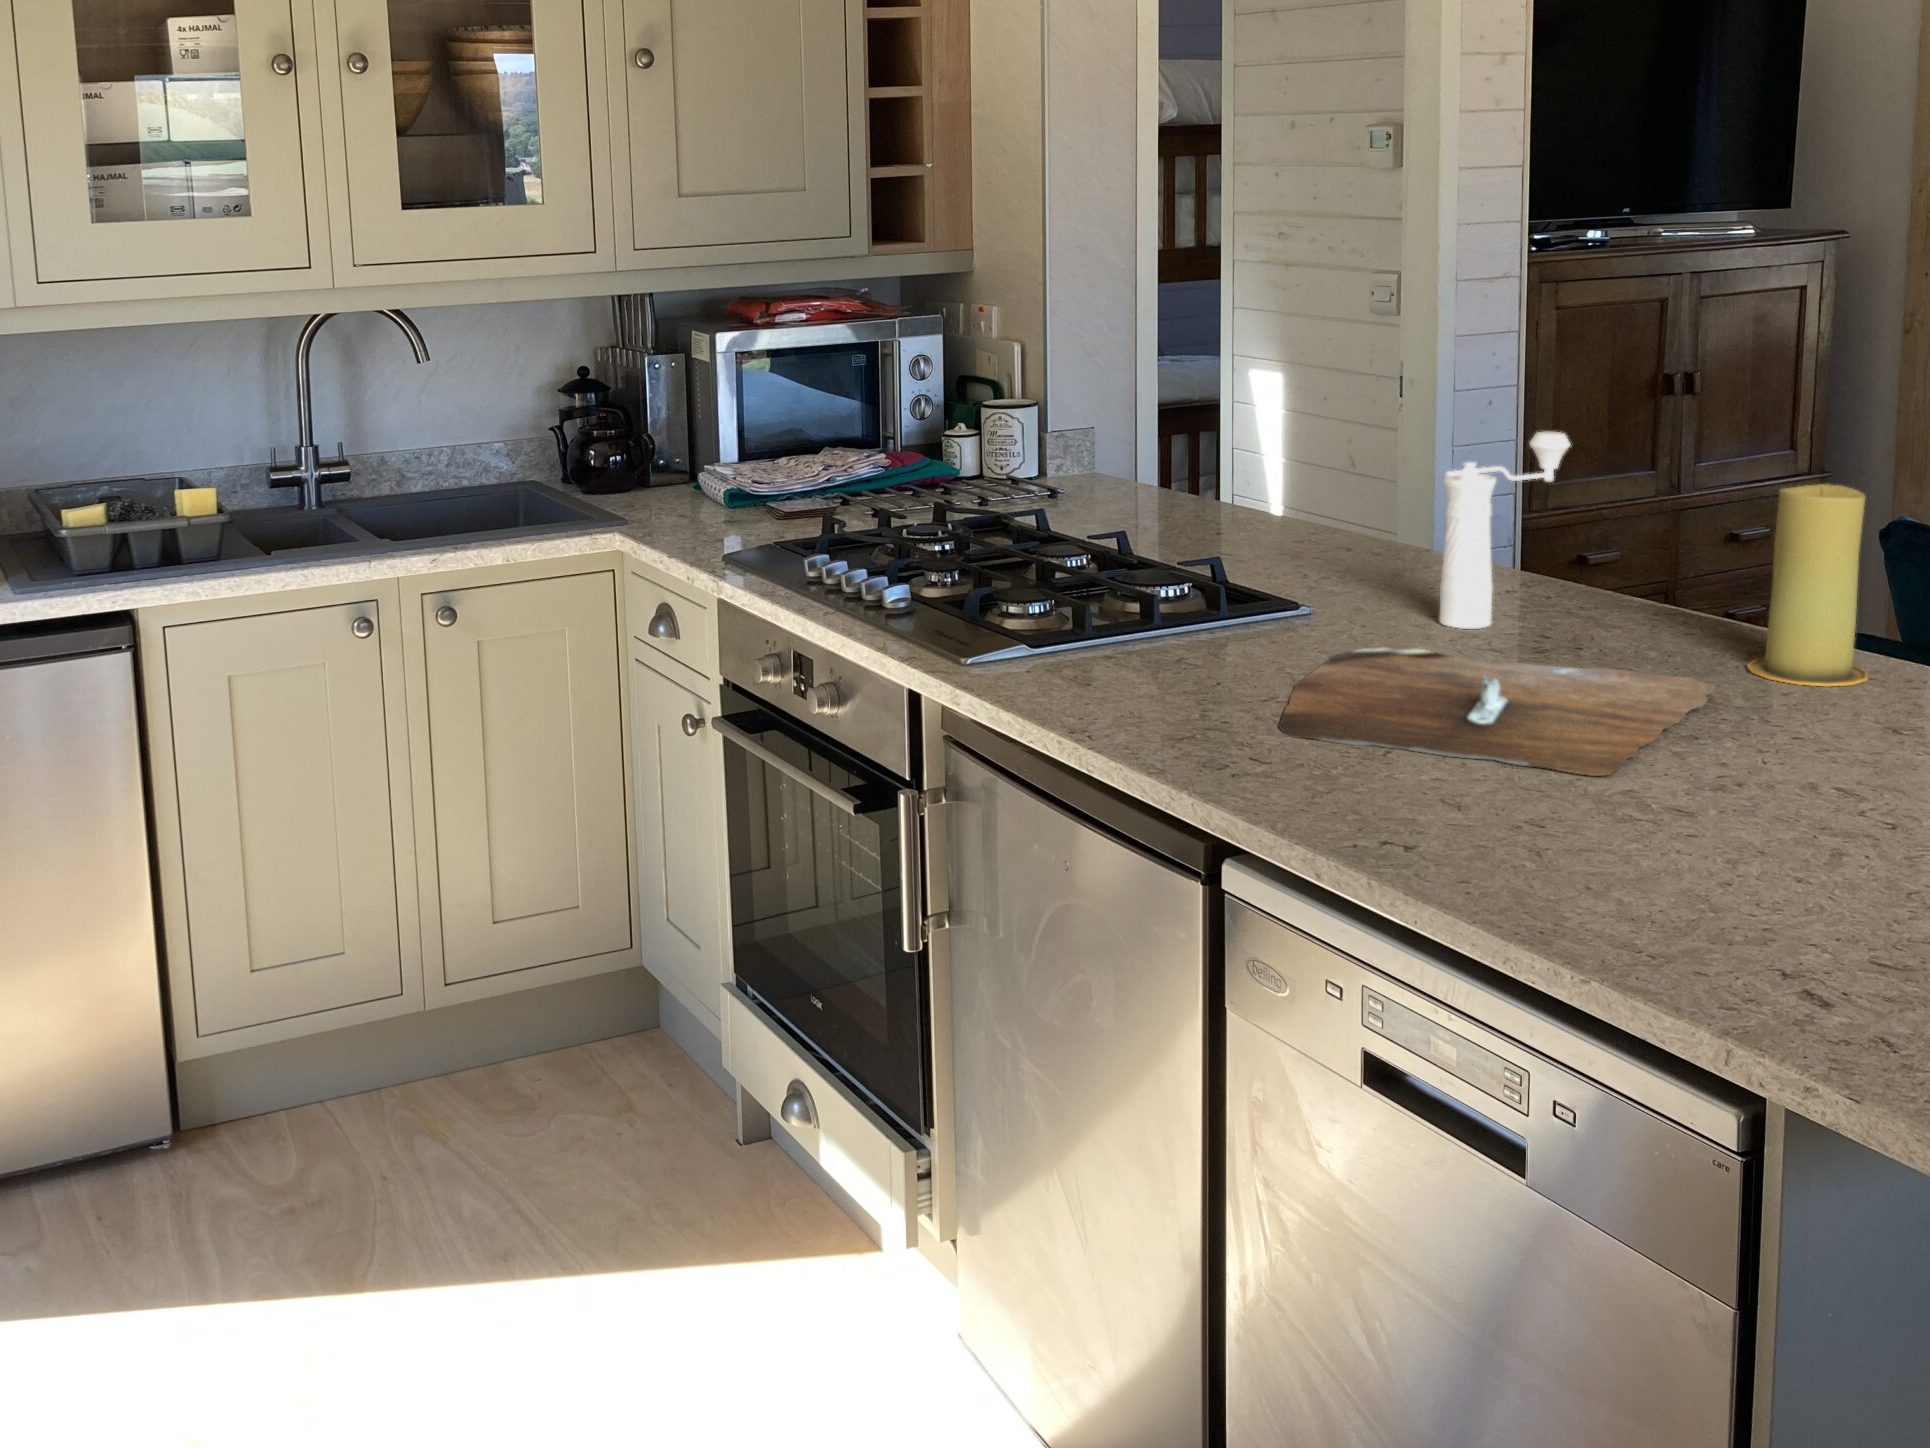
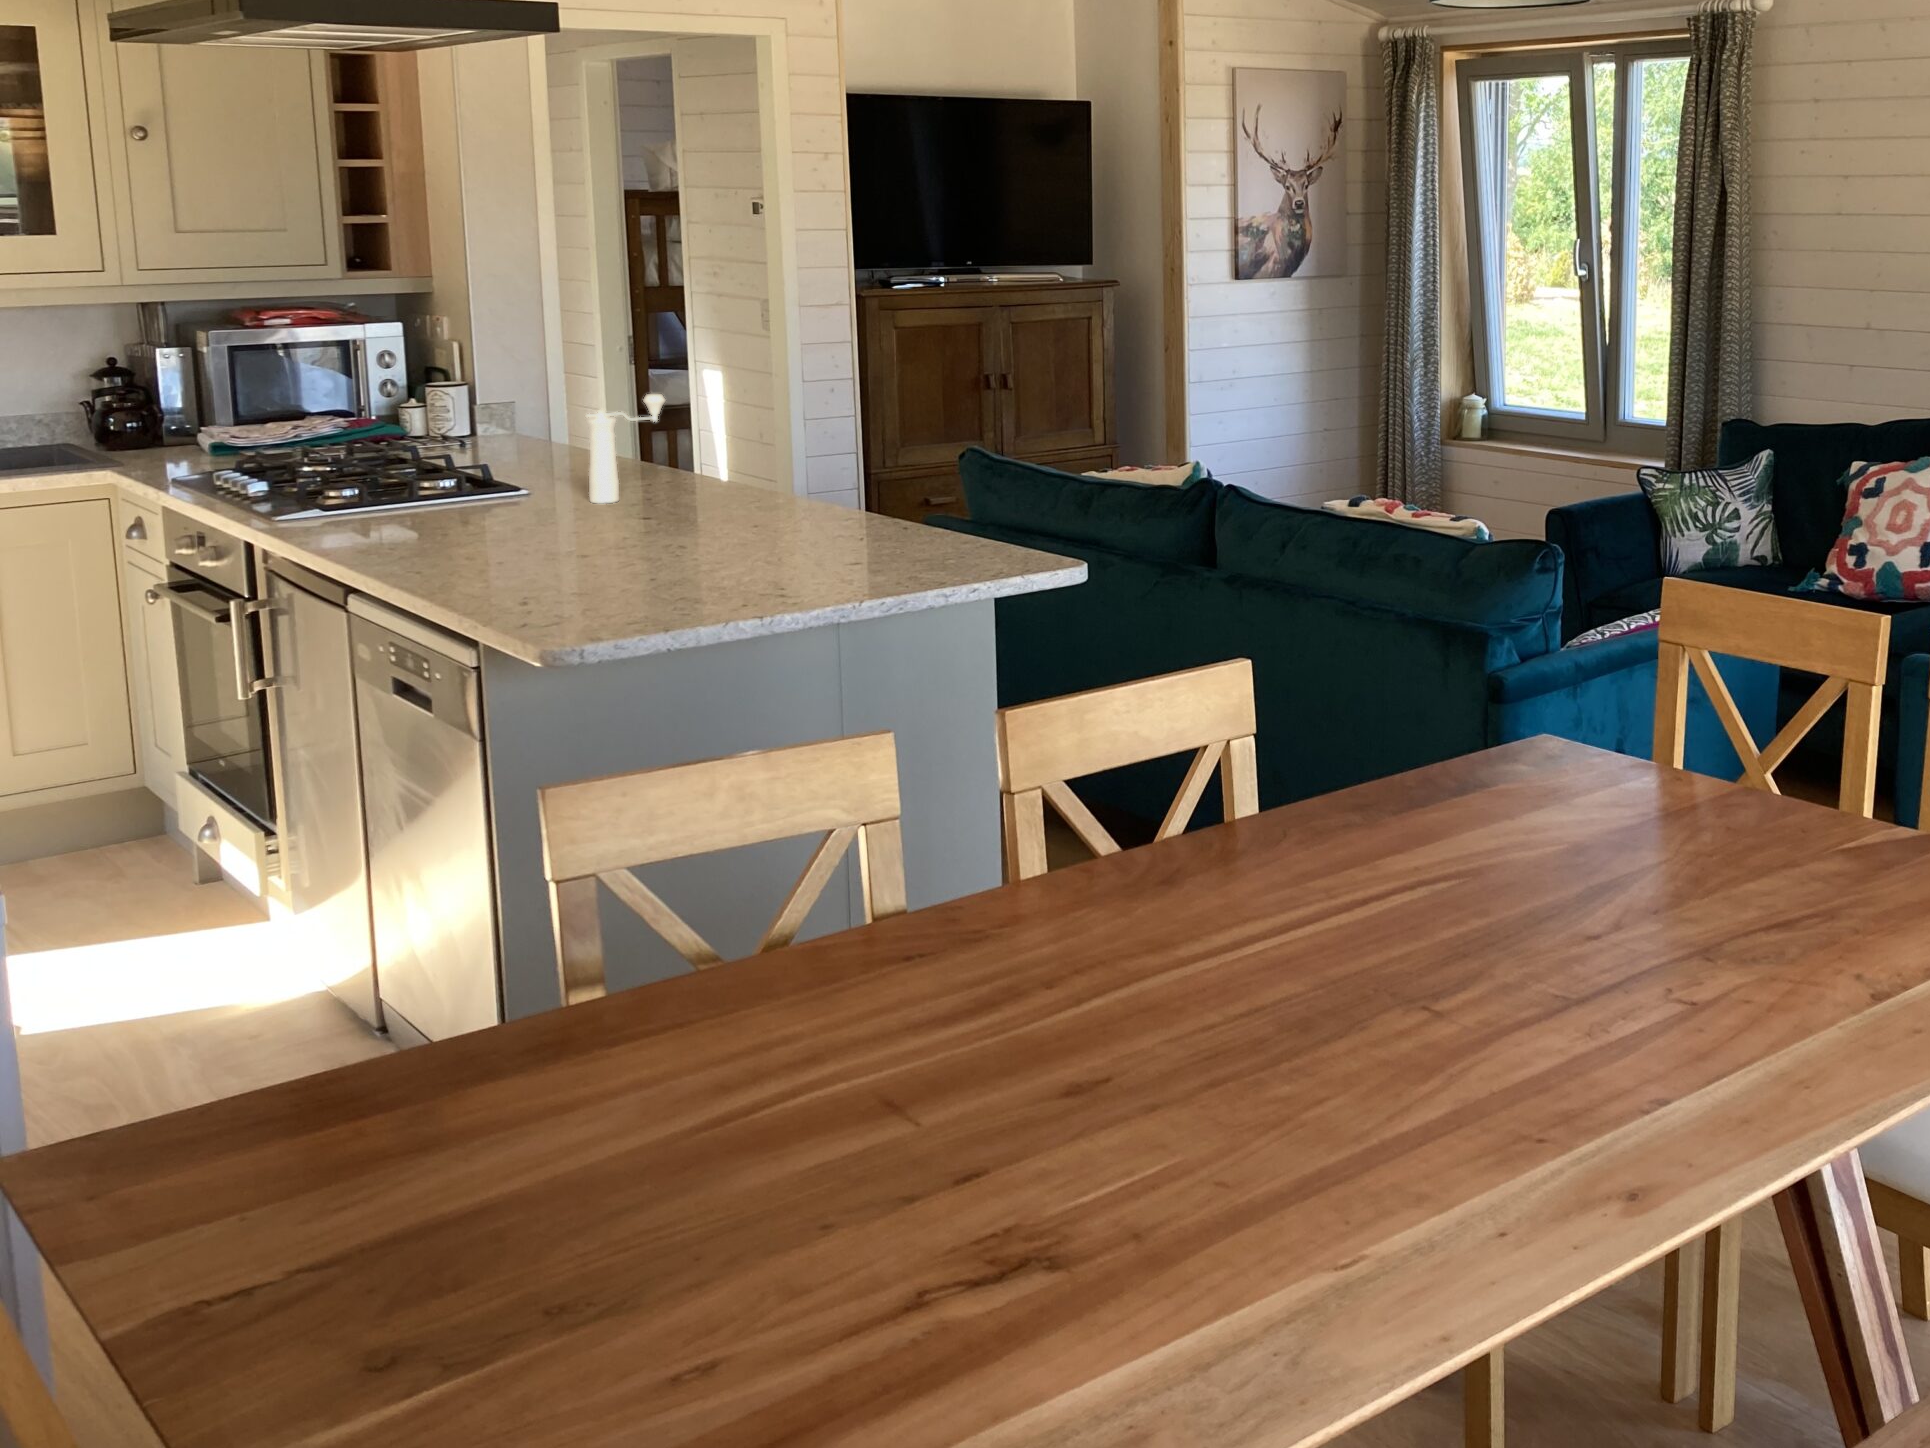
candle: present [1747,484,1868,686] -> none [723,419,781,522]
cutting board: present [1278,643,1715,776] -> none [419,509,688,557]

